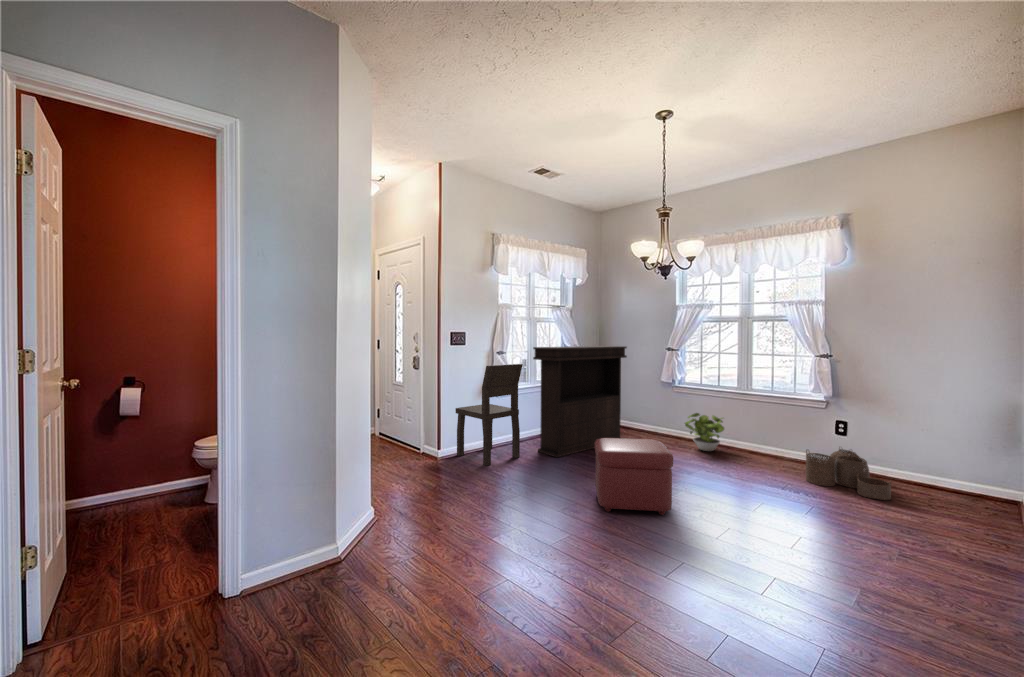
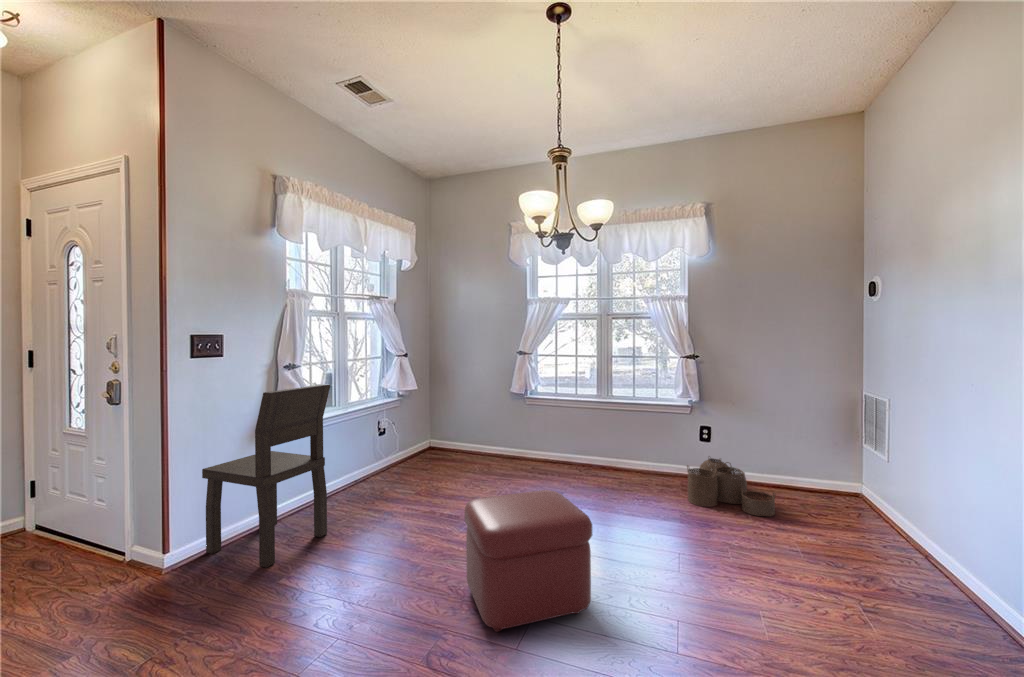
console table: present [533,346,627,457] -> none [347,351,475,523]
potted plant: present [685,413,724,451] -> none [547,431,590,476]

